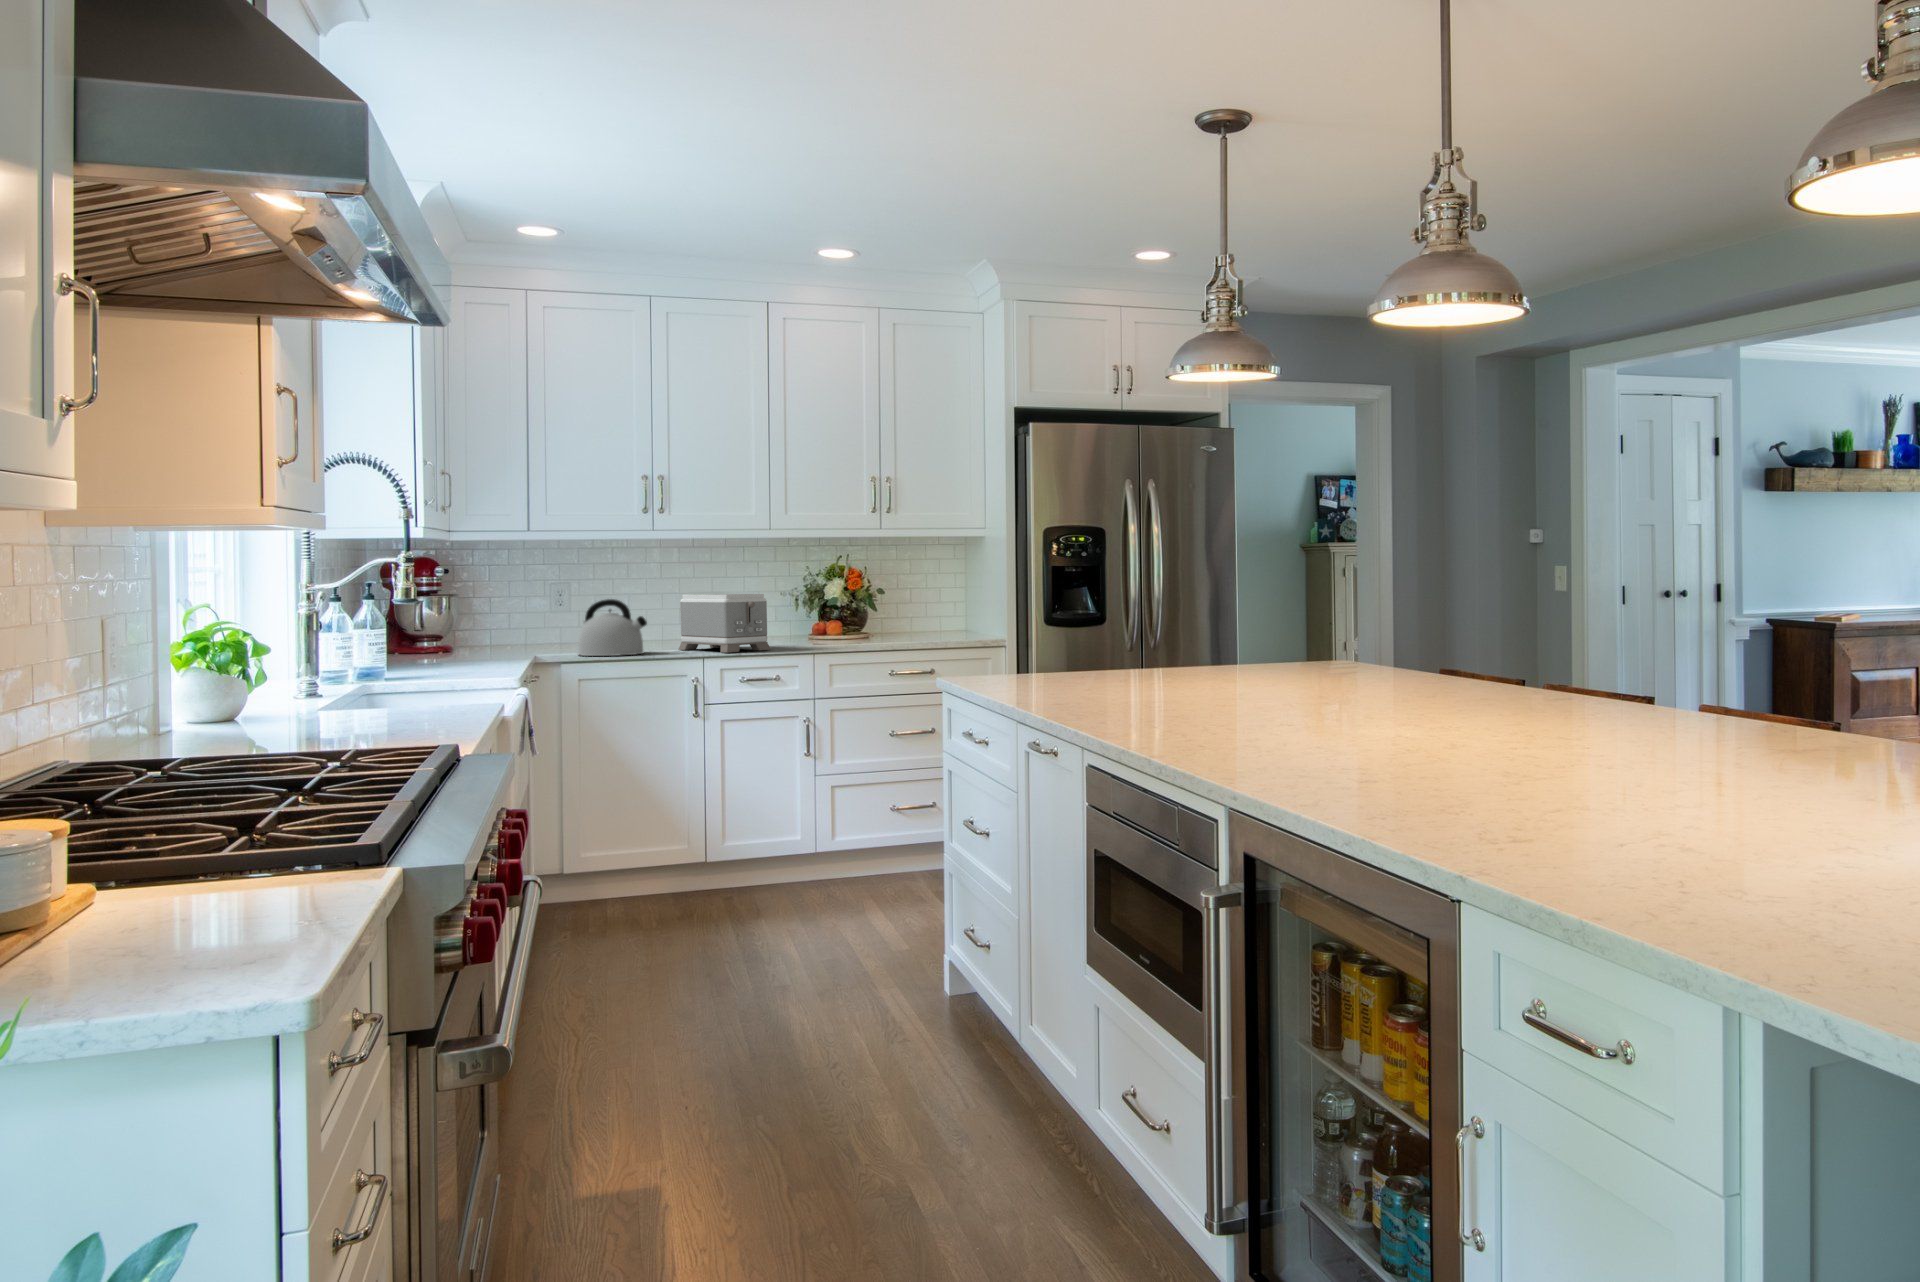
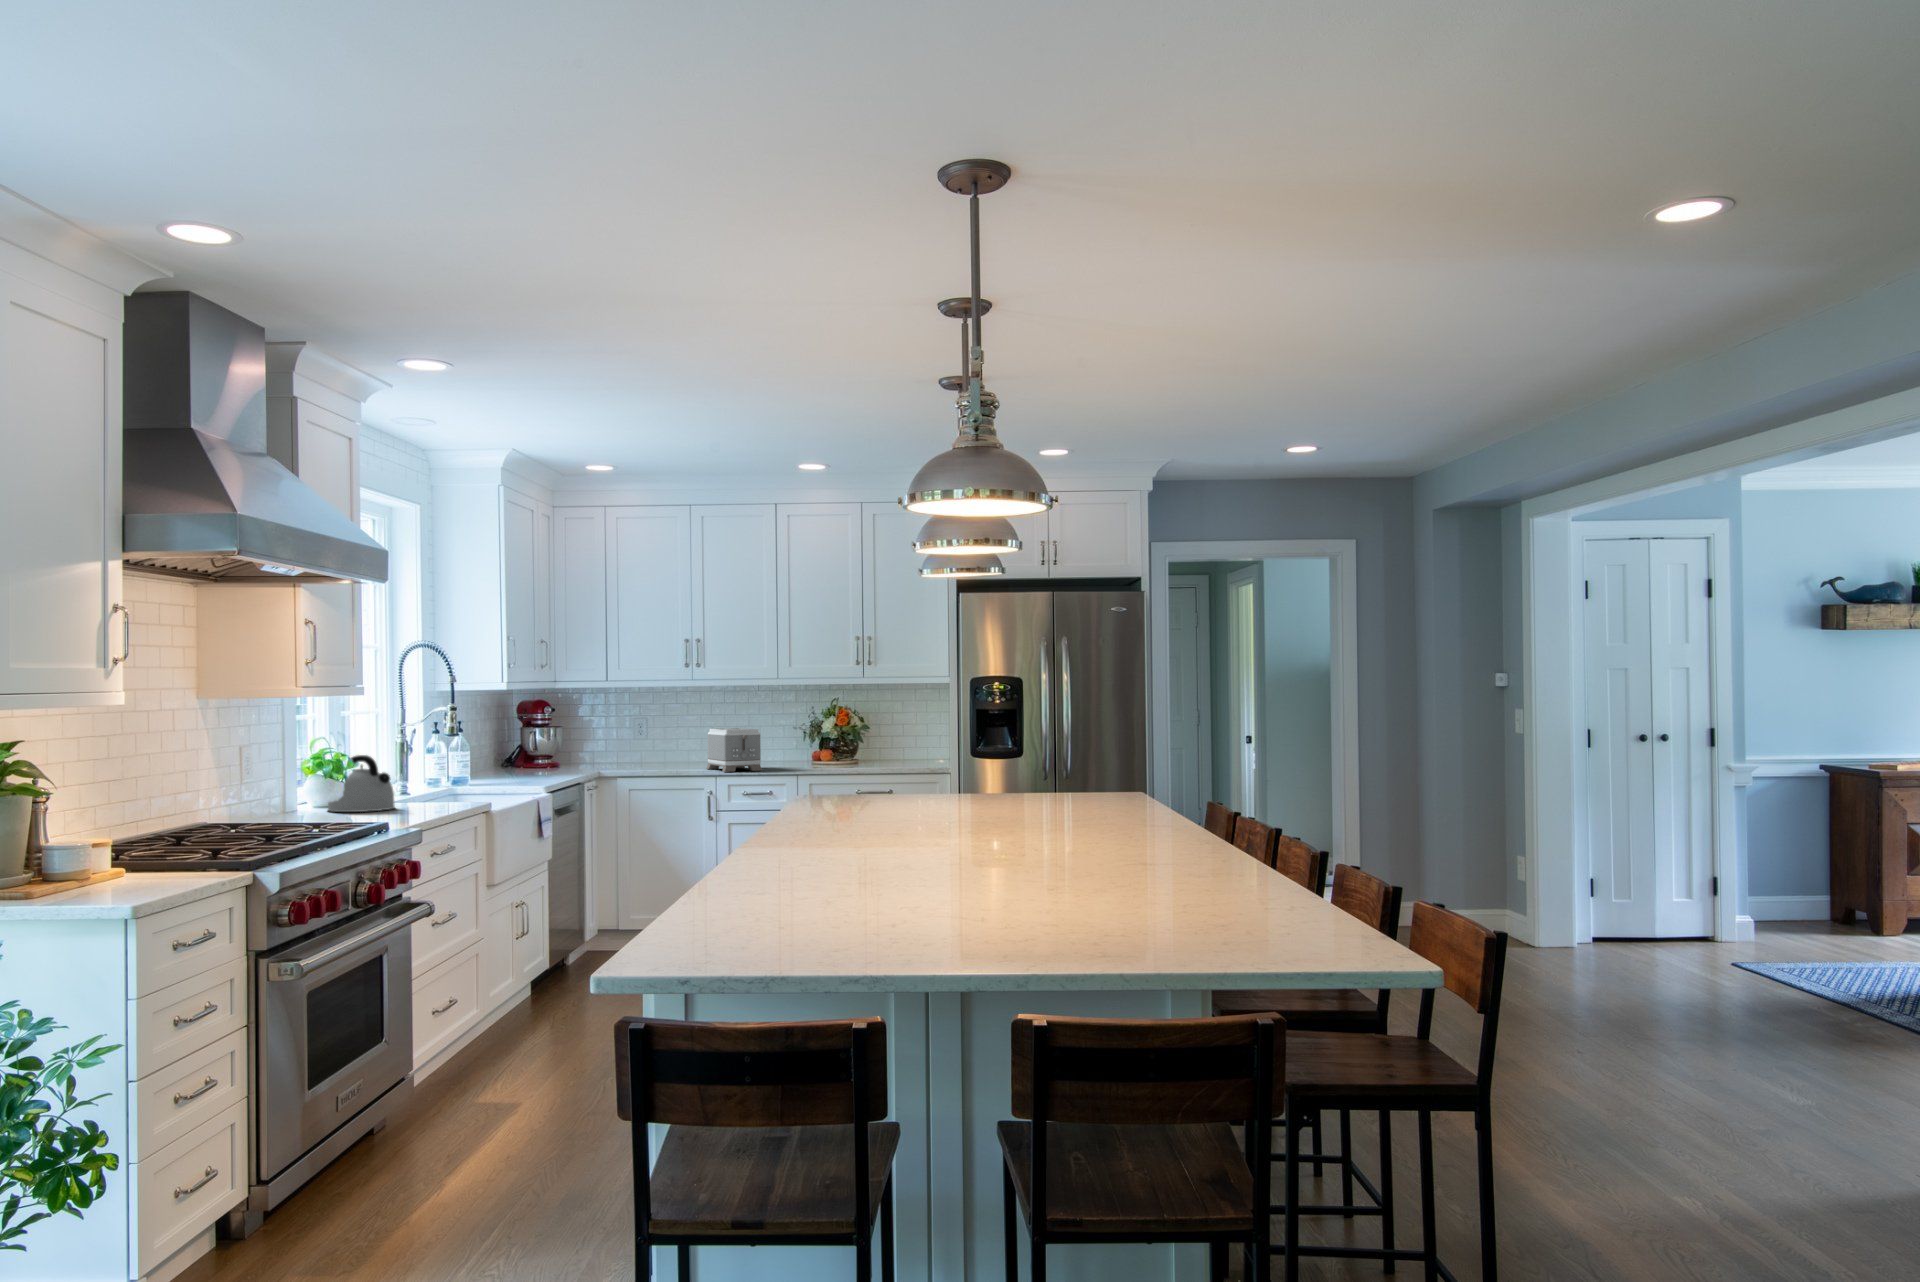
kettle: present [578,599,647,656] -> present [328,755,395,812]

